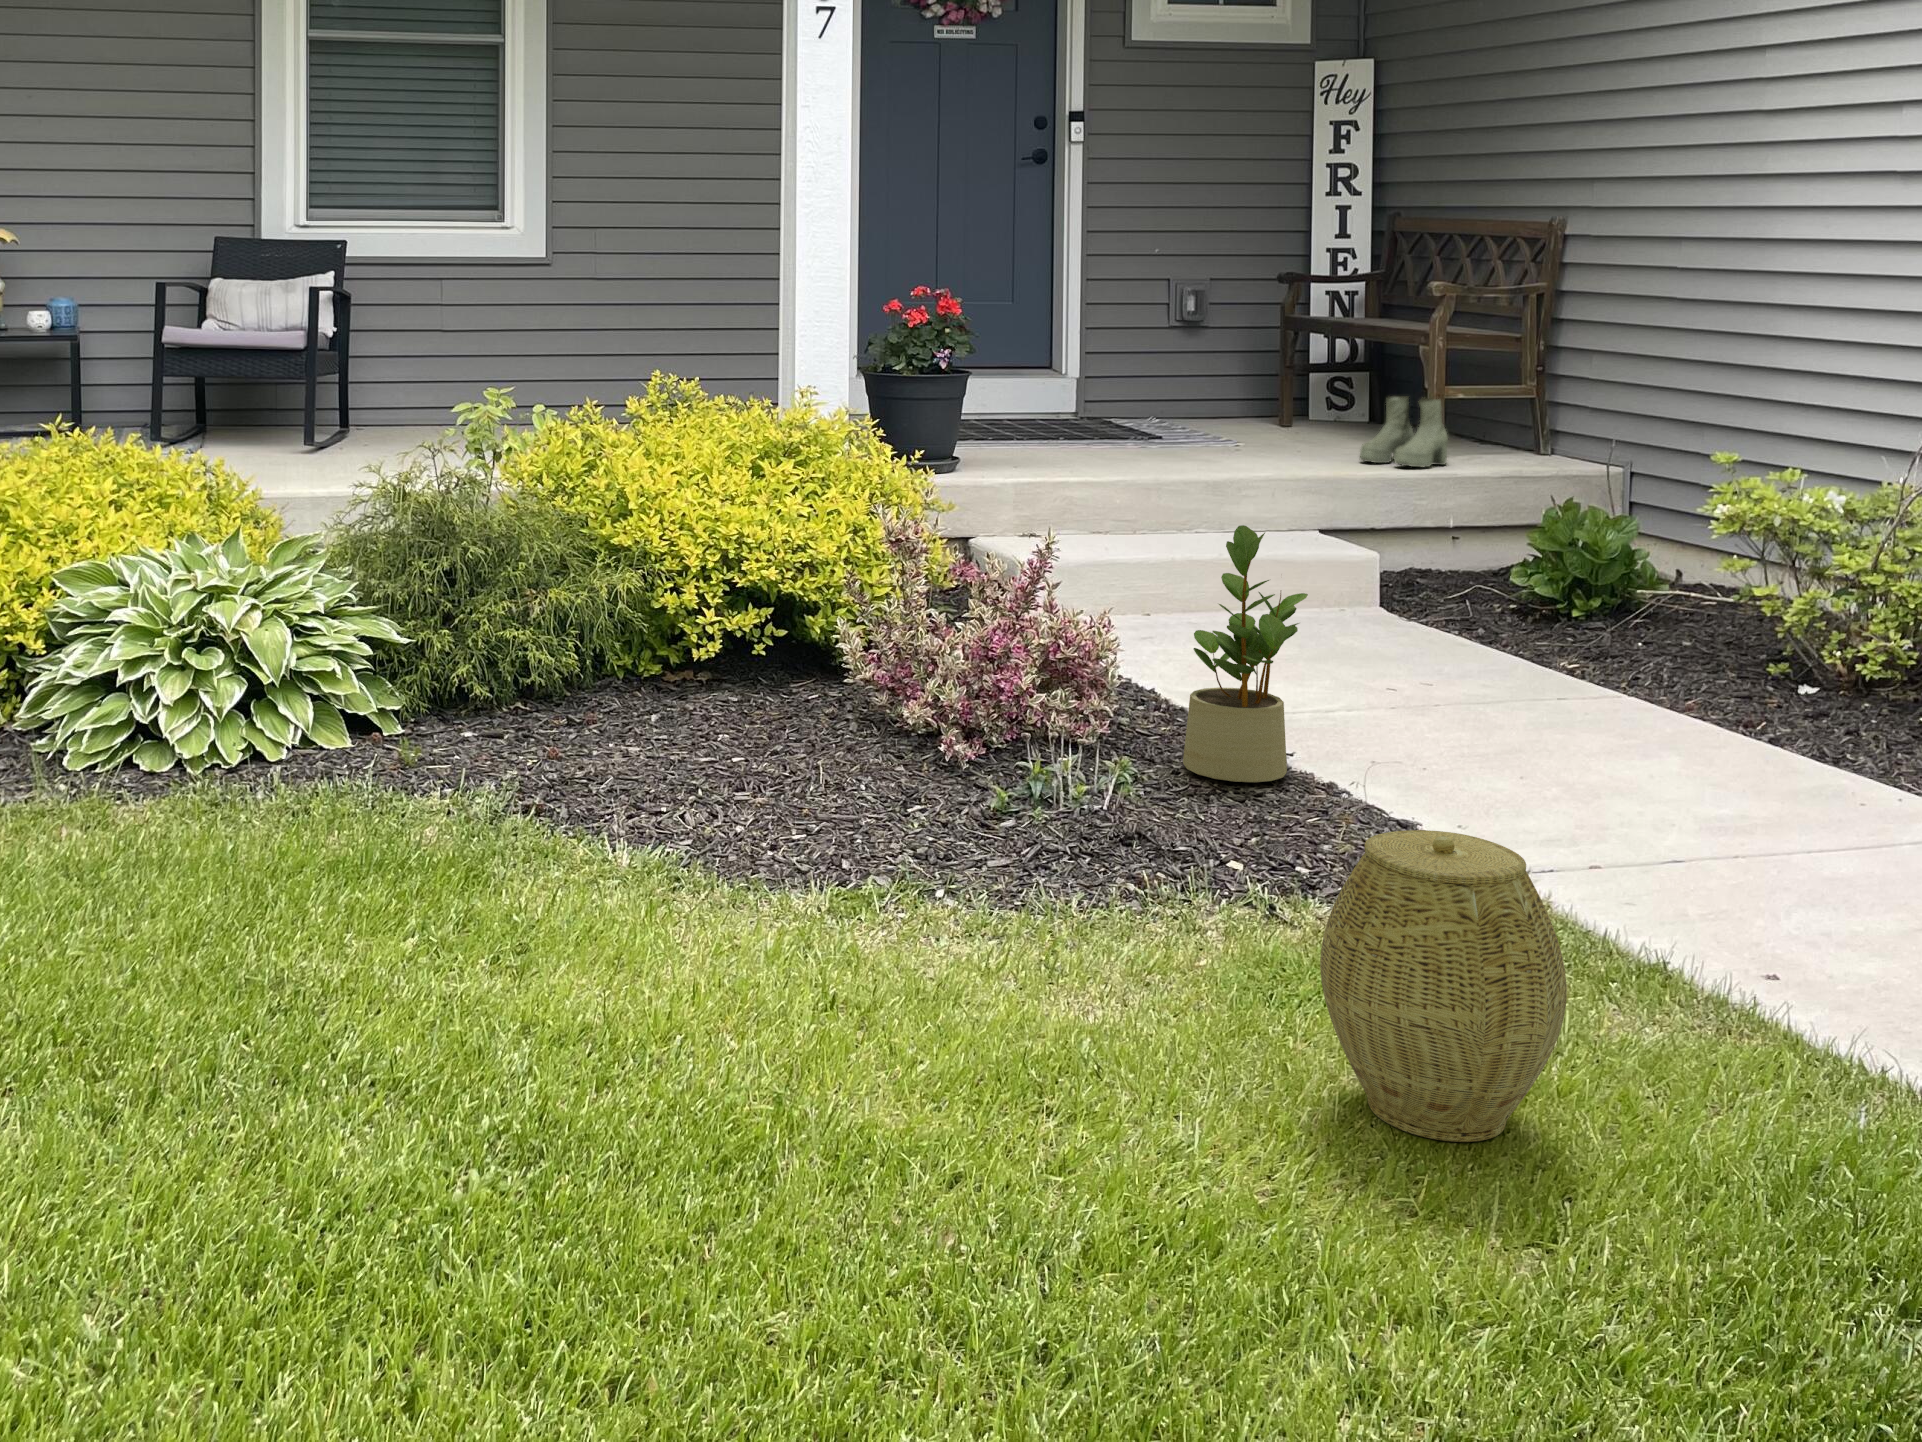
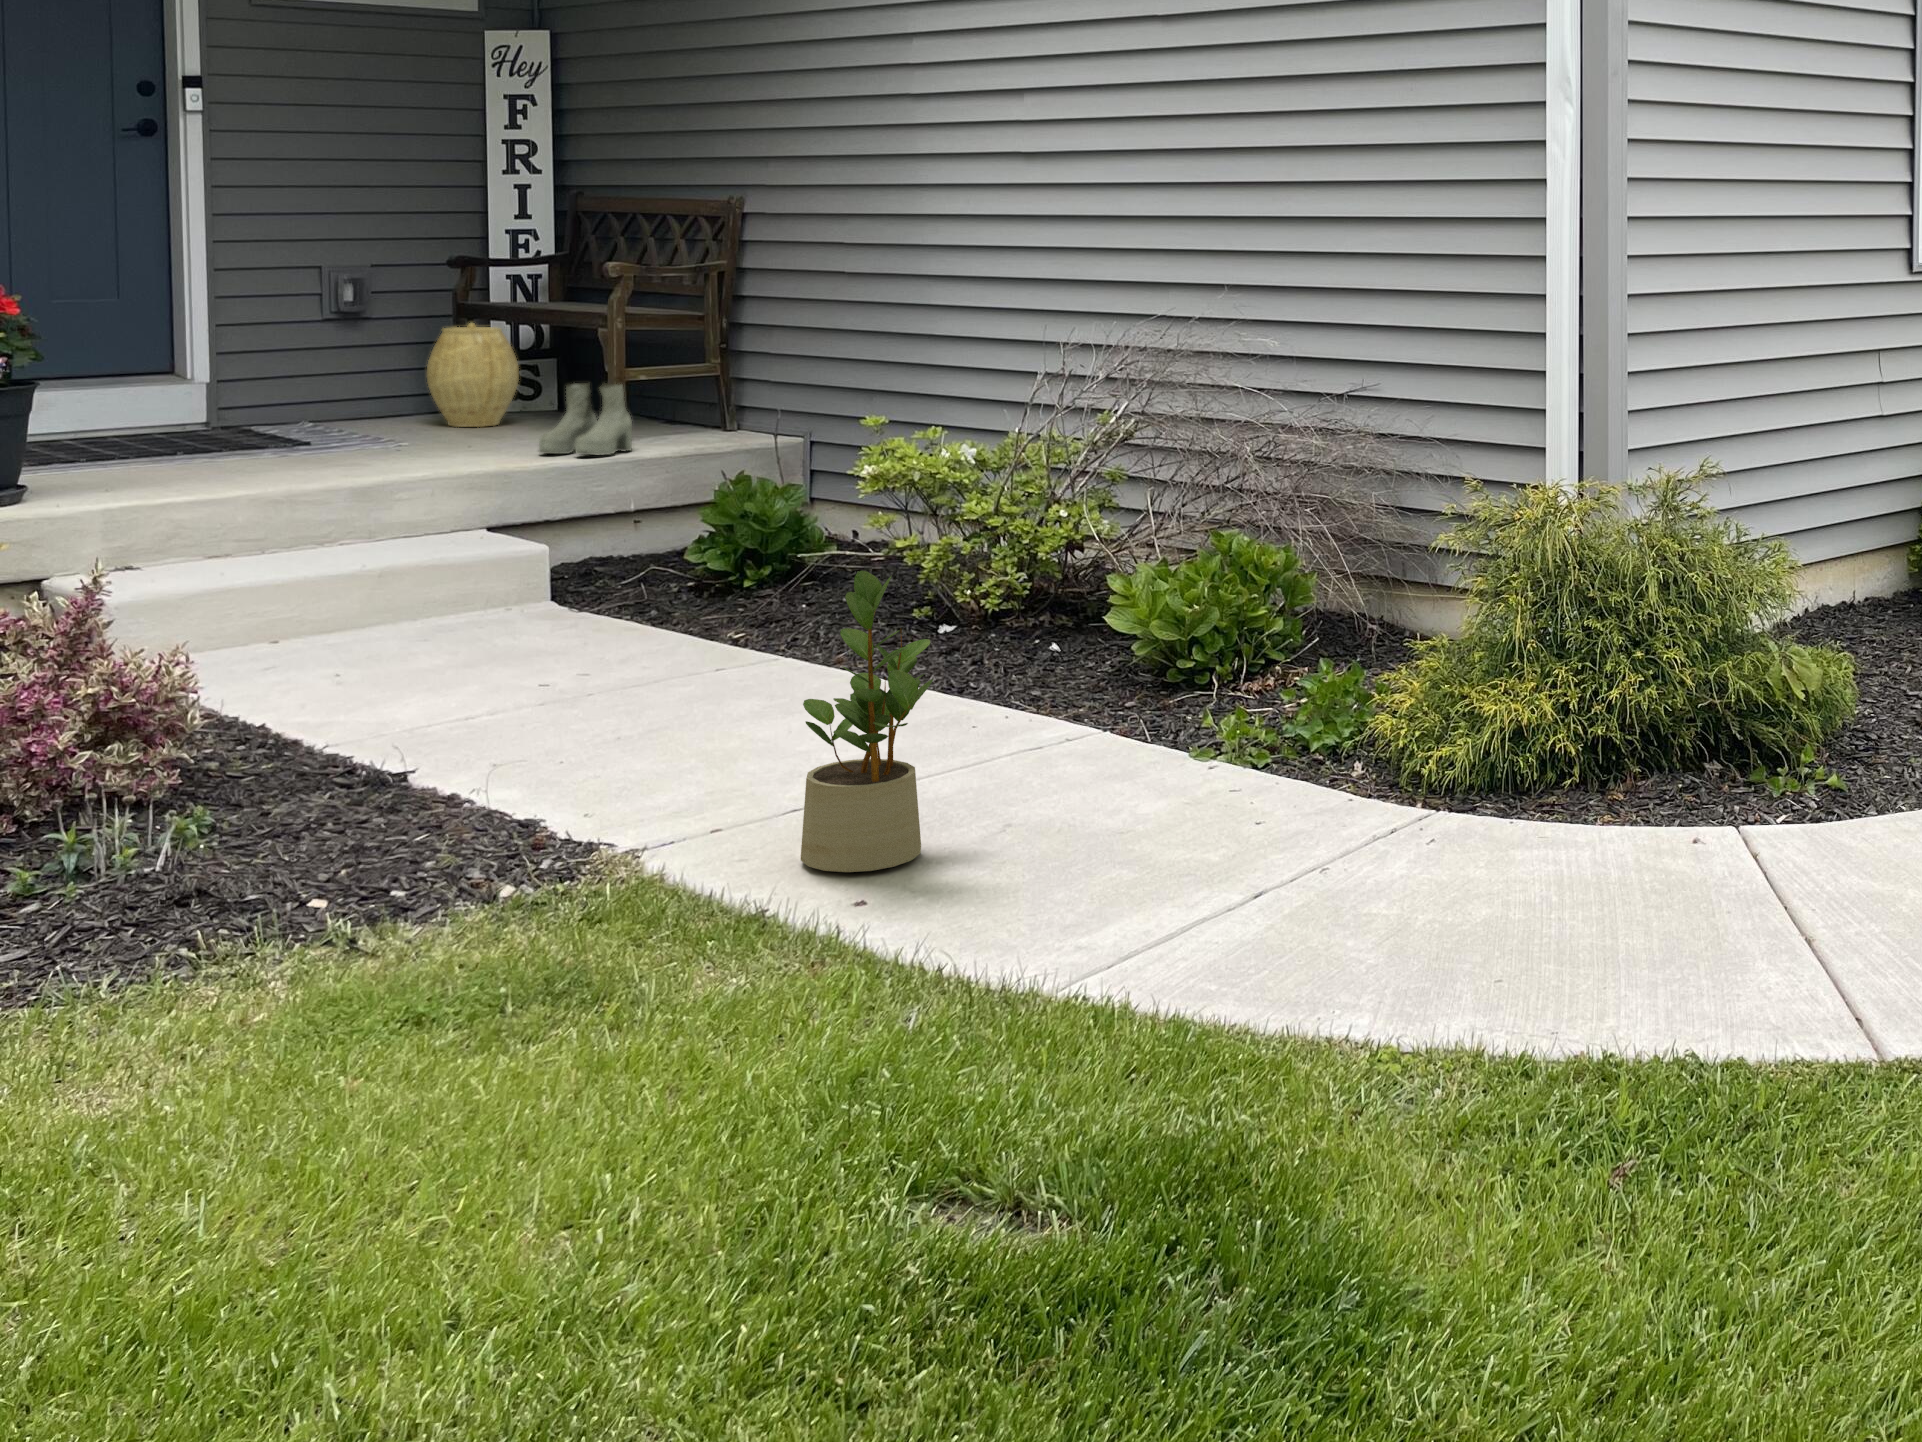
potted plant: present [1183,525,1308,782] -> present [801,570,933,872]
woven basket: present [1320,830,1567,1142] -> present [427,323,519,427]

